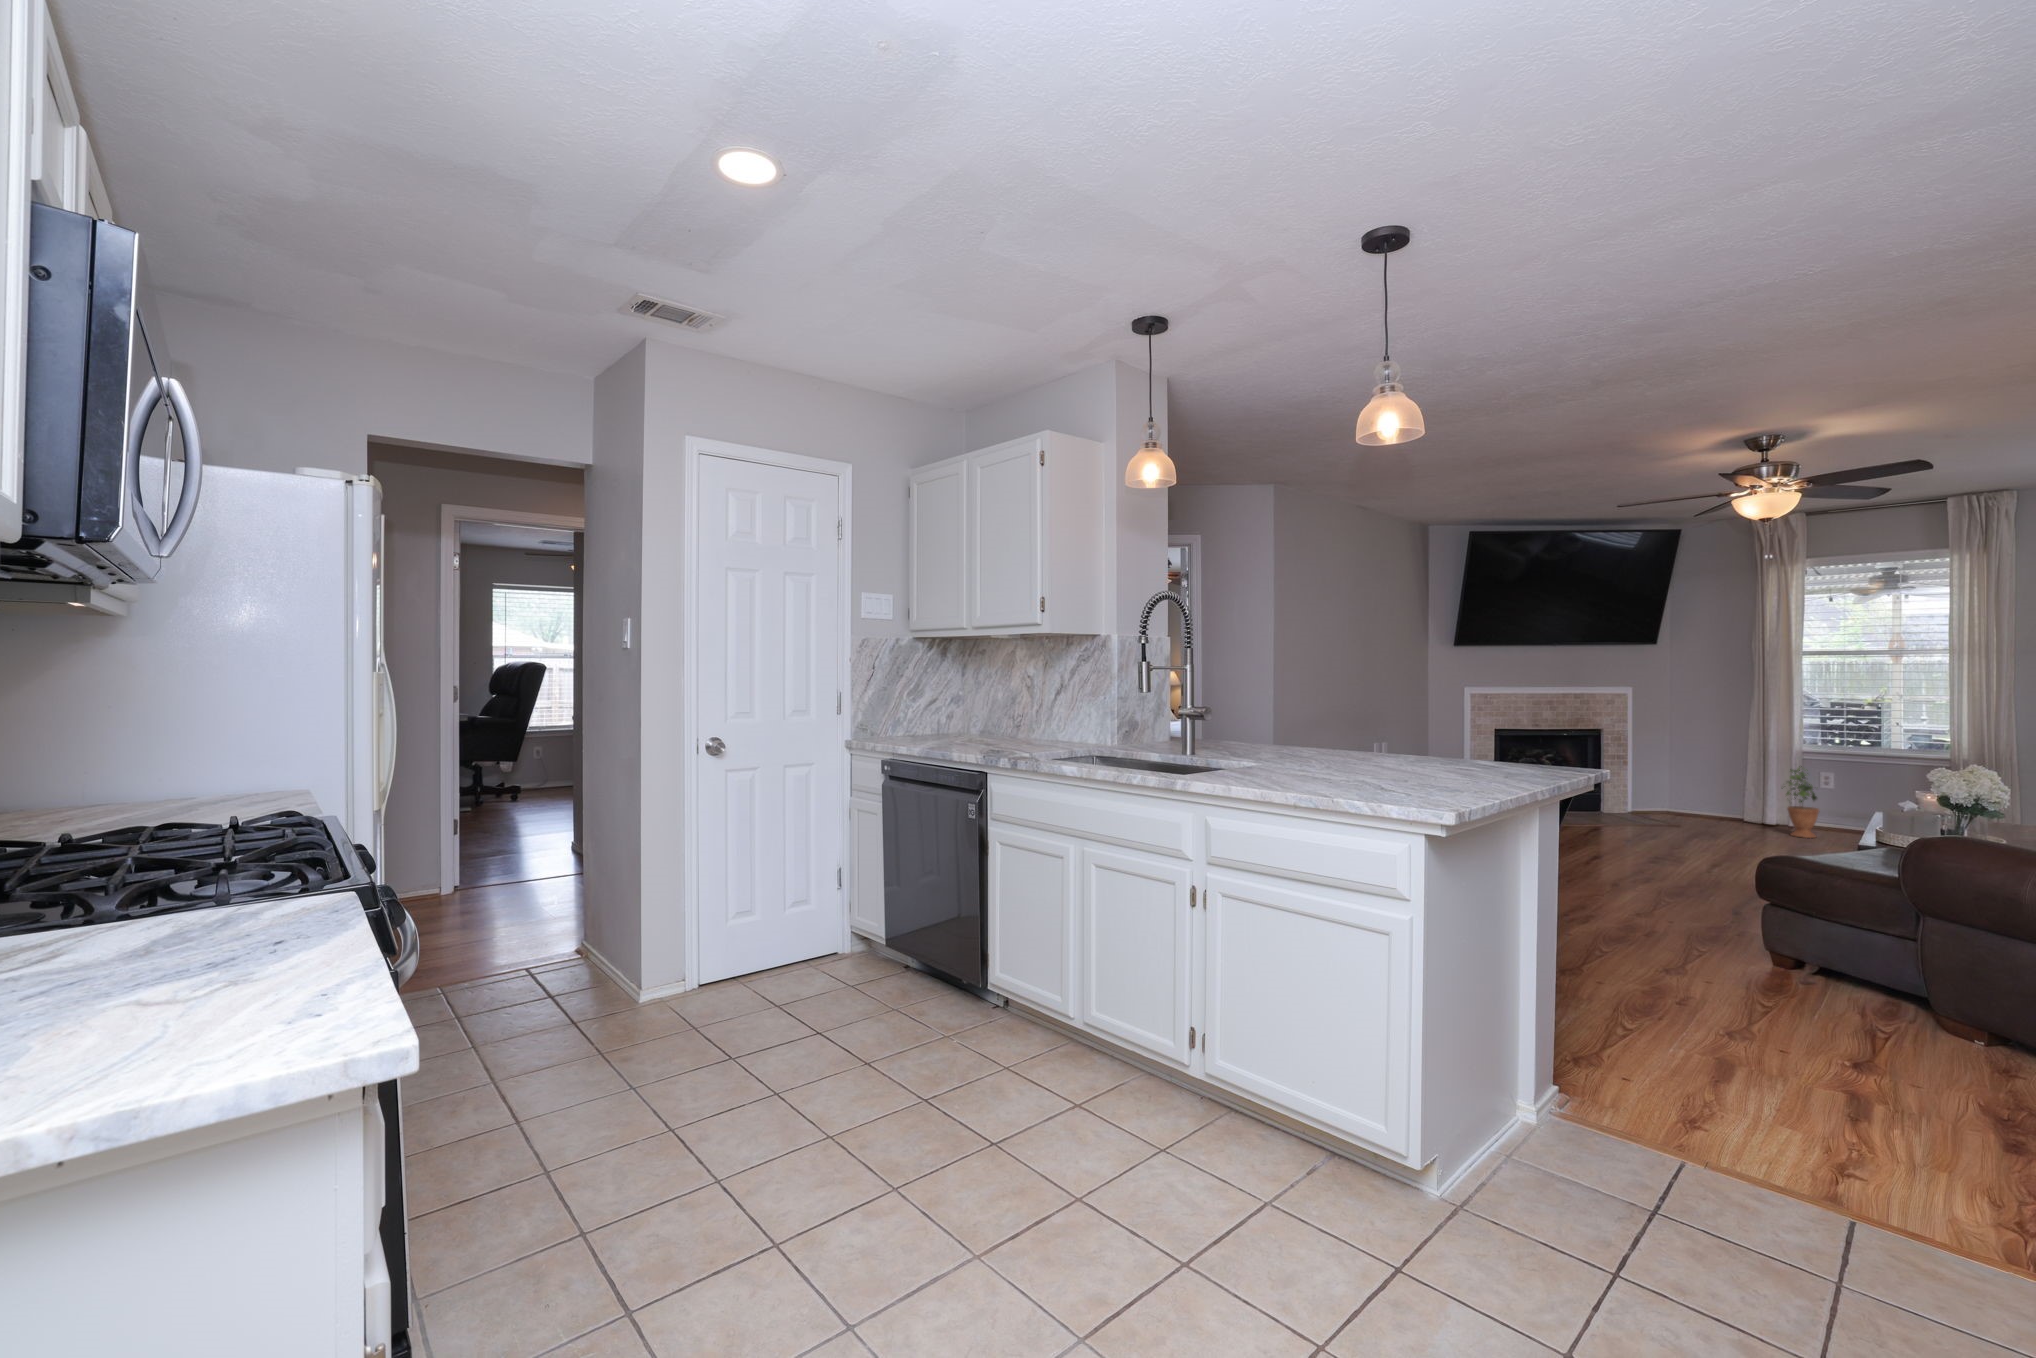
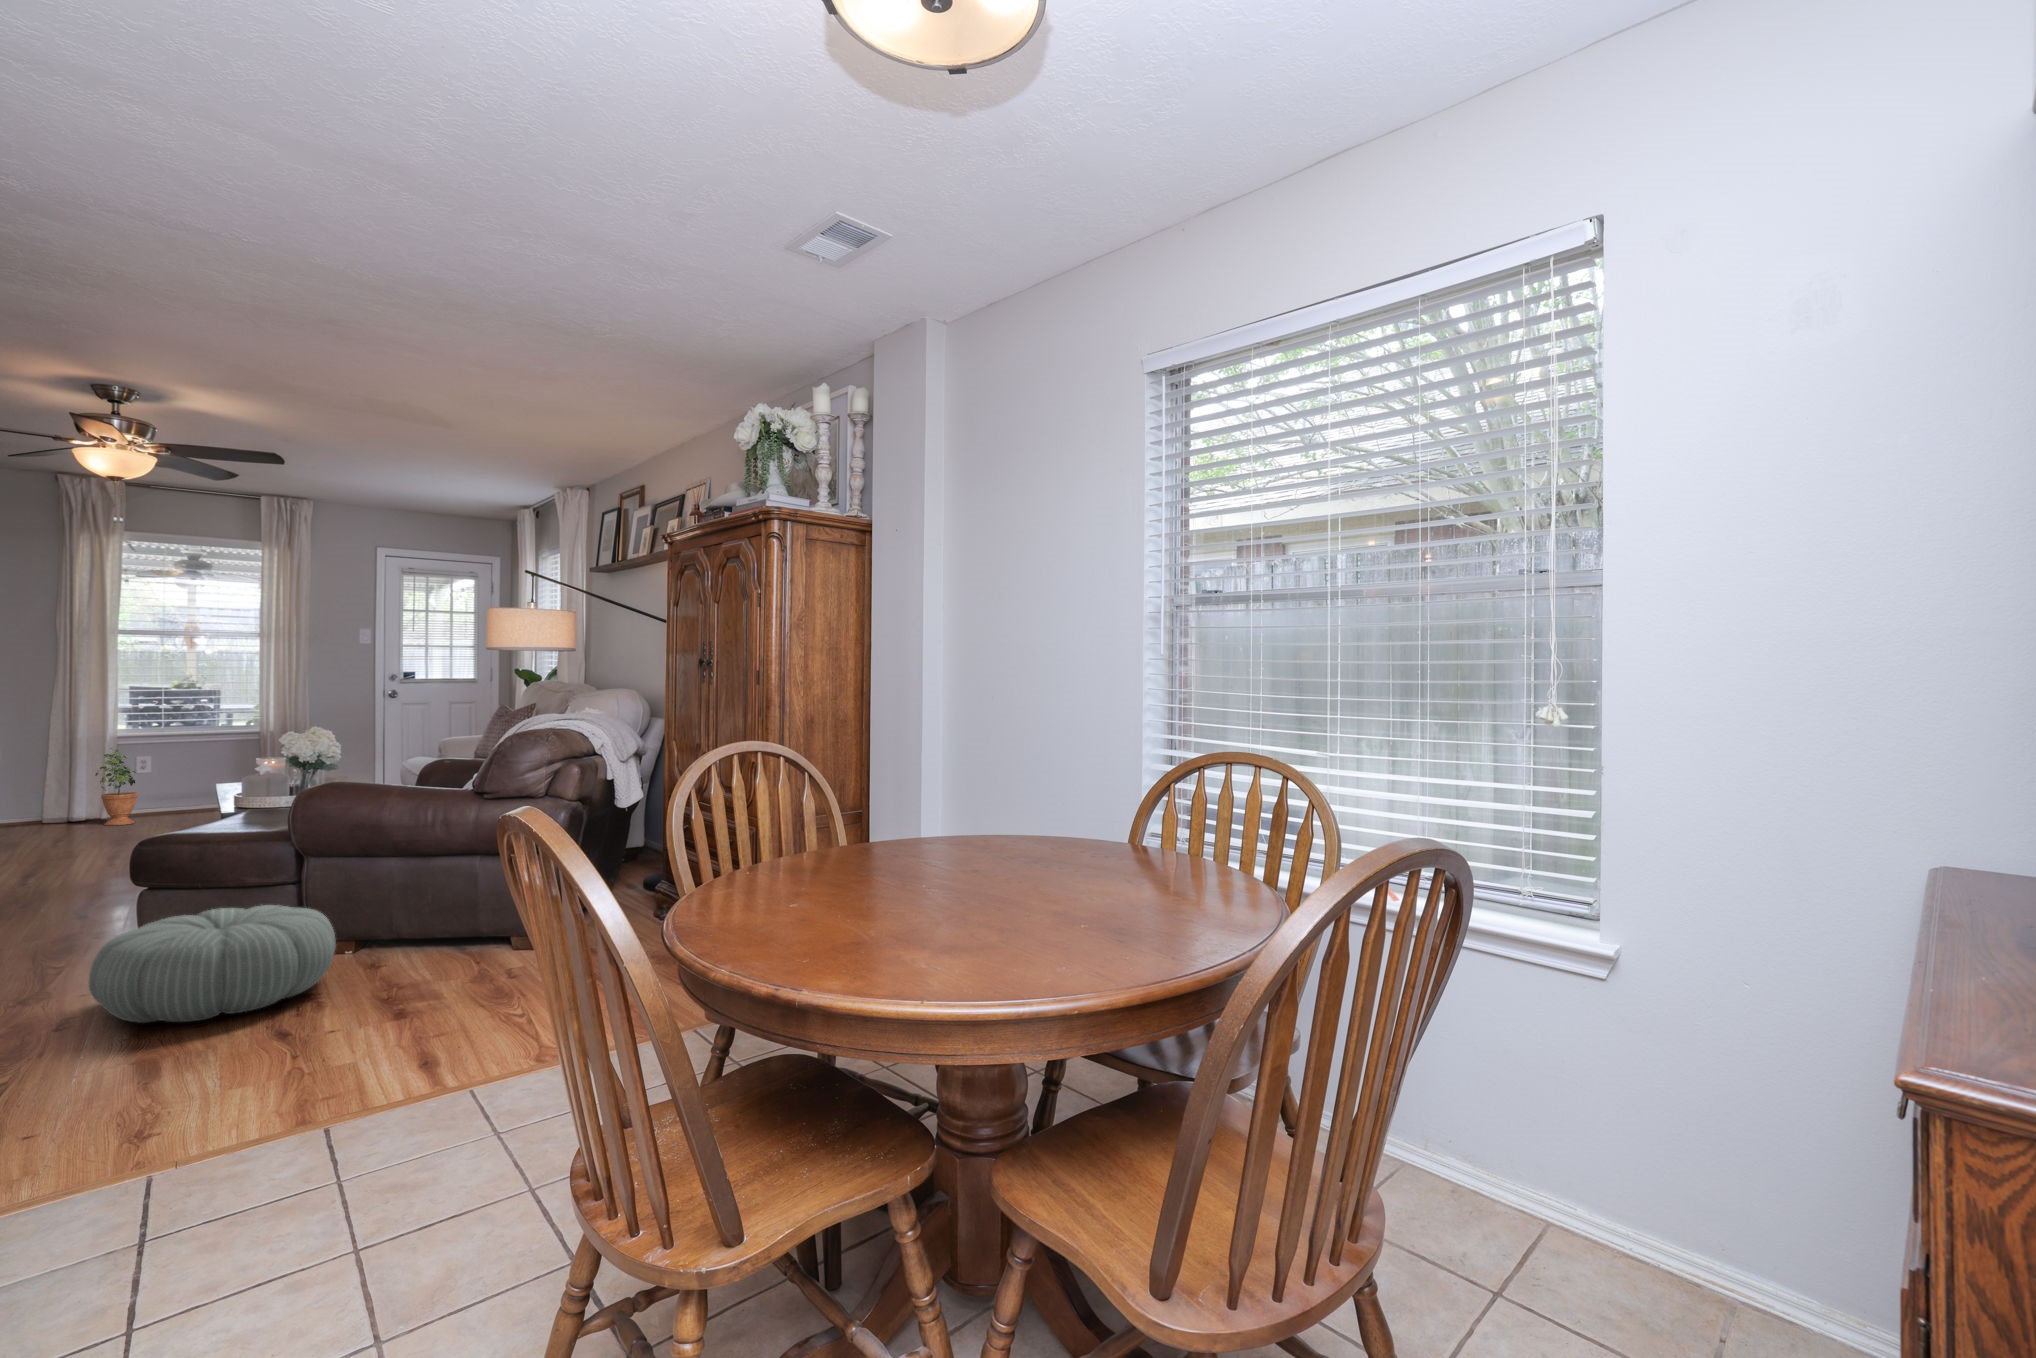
pouf: none [1699,939,1944,1061] -> present [89,905,336,1023]

